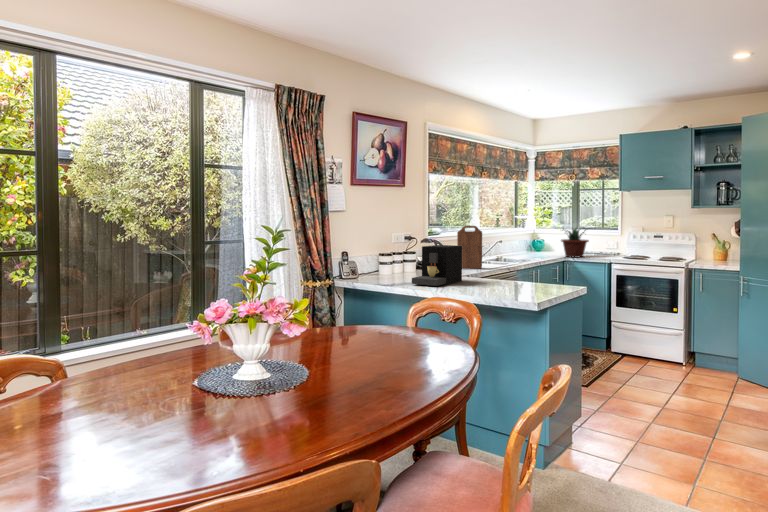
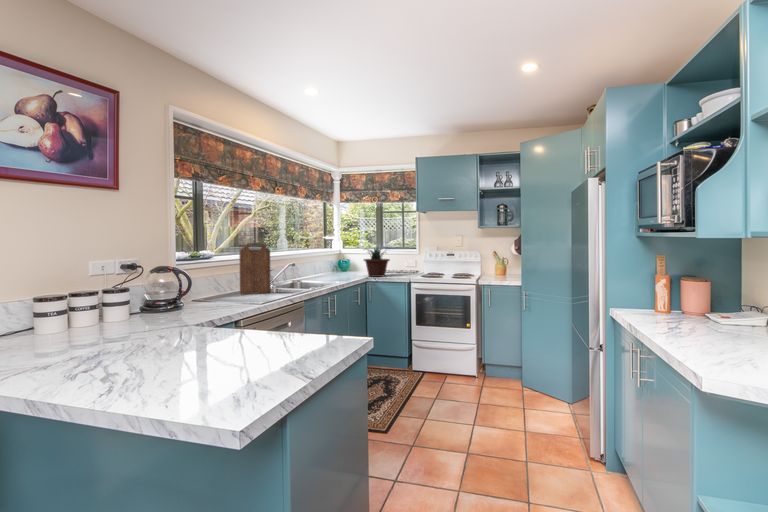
coffee maker: present [412,245,462,286] -> none [142,266,226,324]

